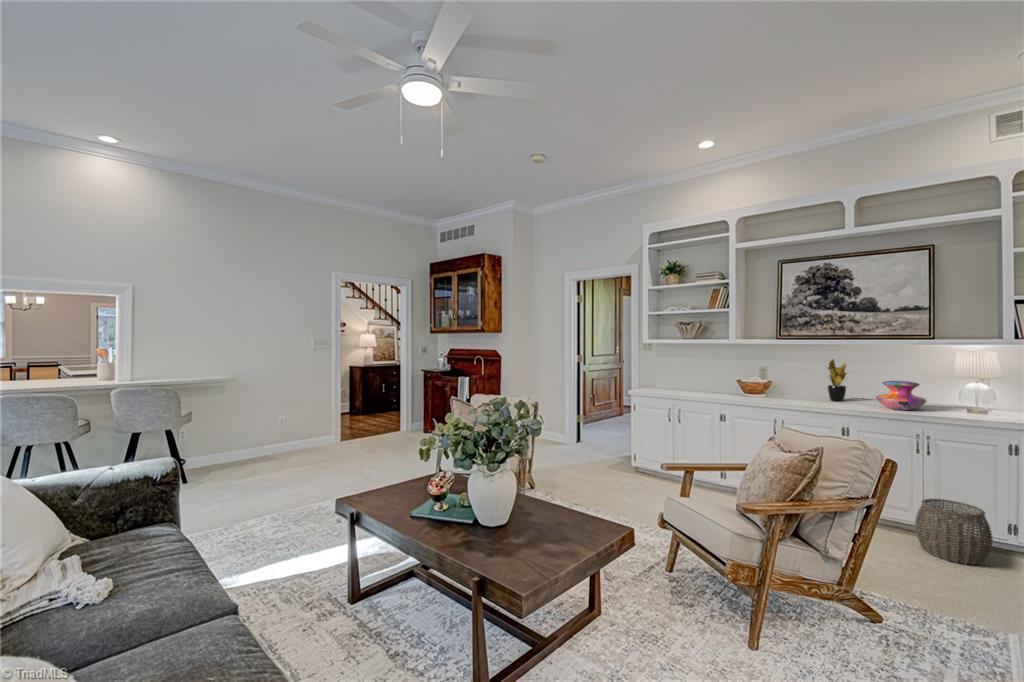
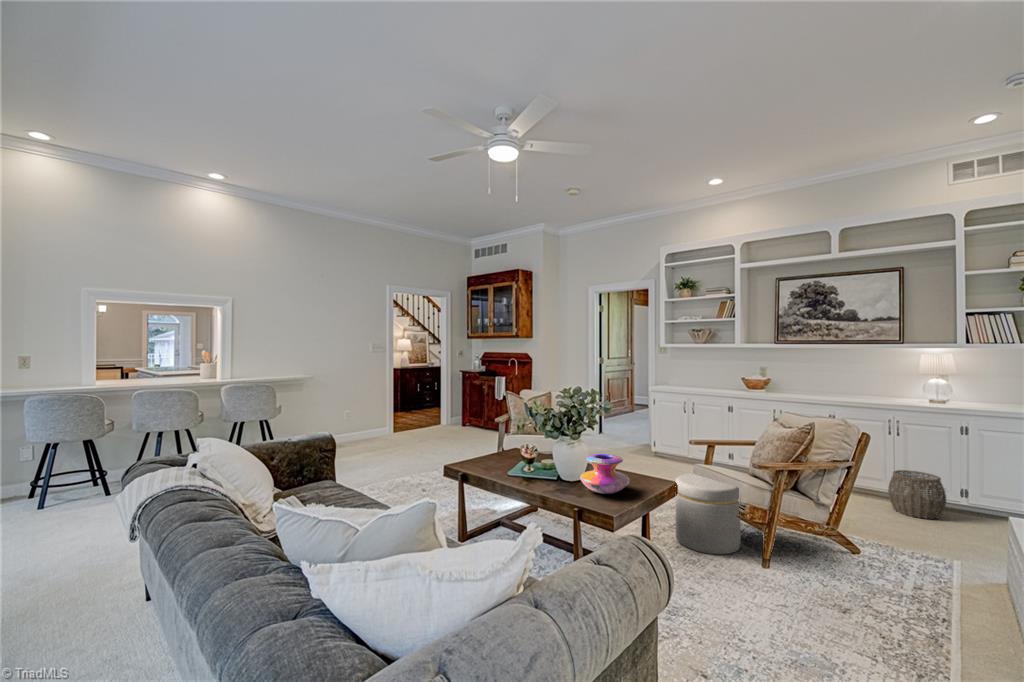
potted plant: present [827,360,847,401] -> none [813,359,840,395]
decorative vase: present [876,381,926,410] -> present [580,454,629,494]
ottoman: none [638,508,723,624] -> present [676,473,741,554]

